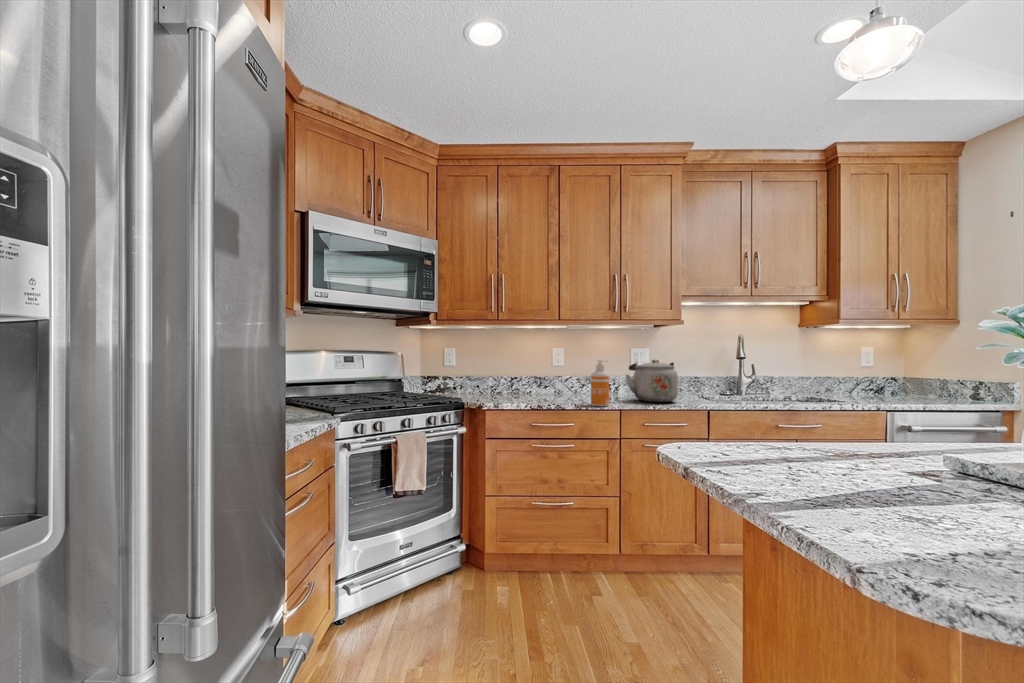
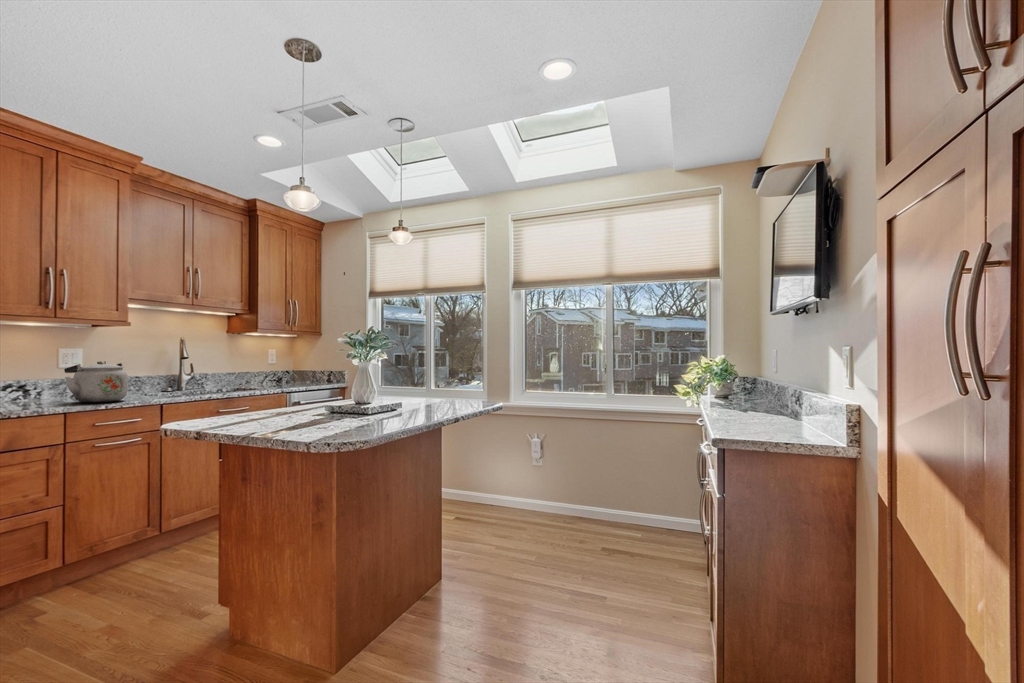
soap dispenser: present [591,360,609,406] -> none [25,363,52,411]

